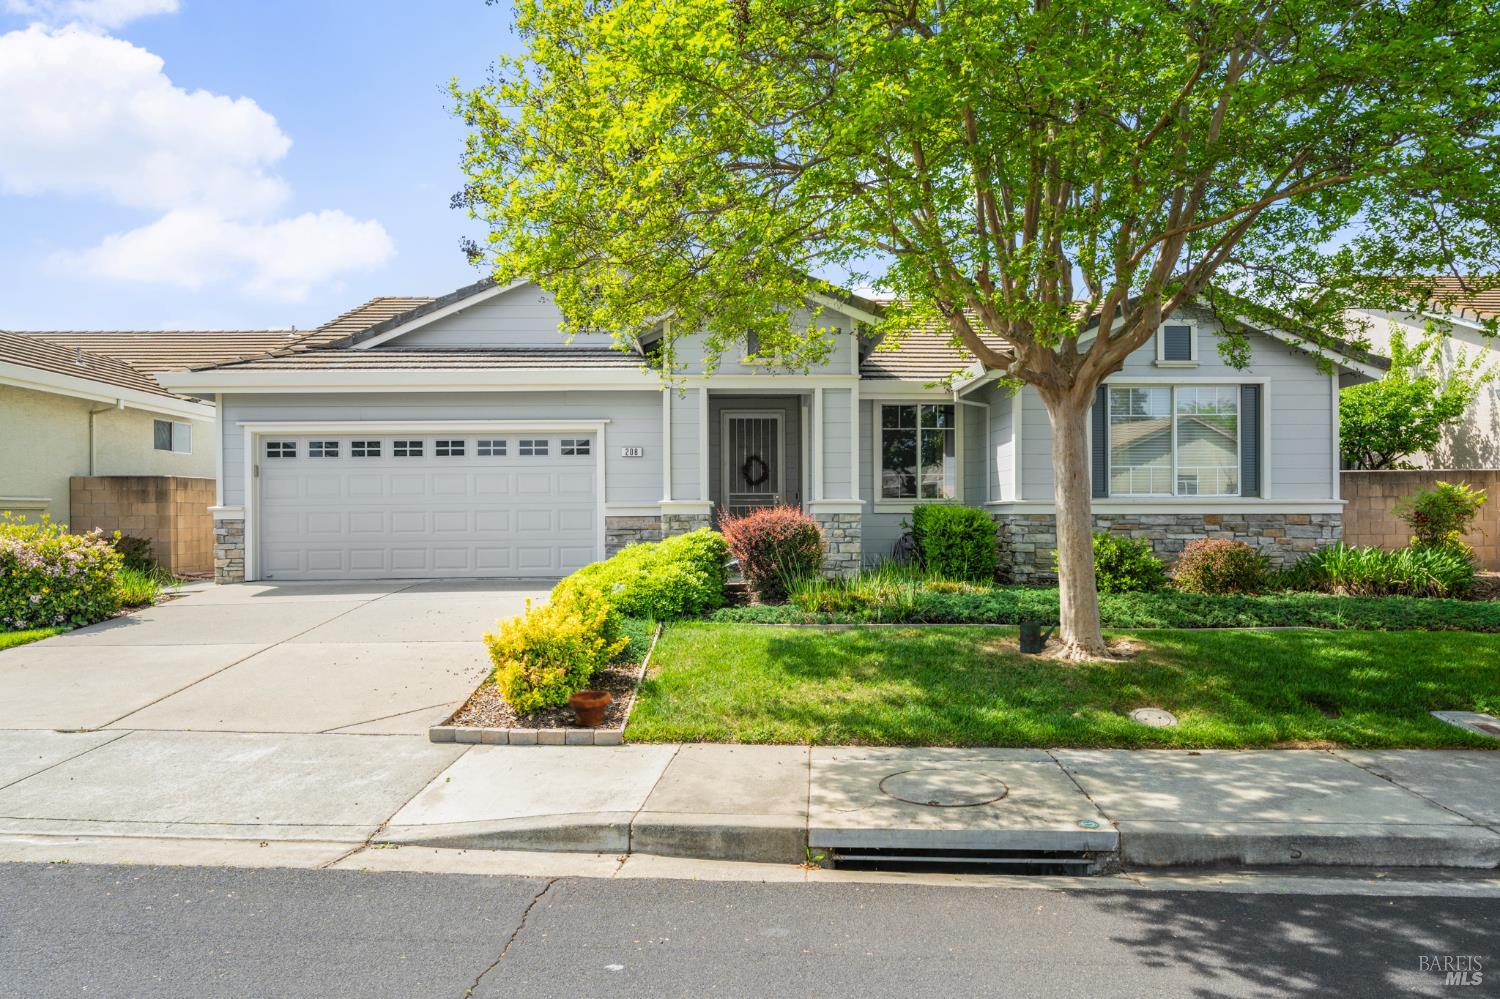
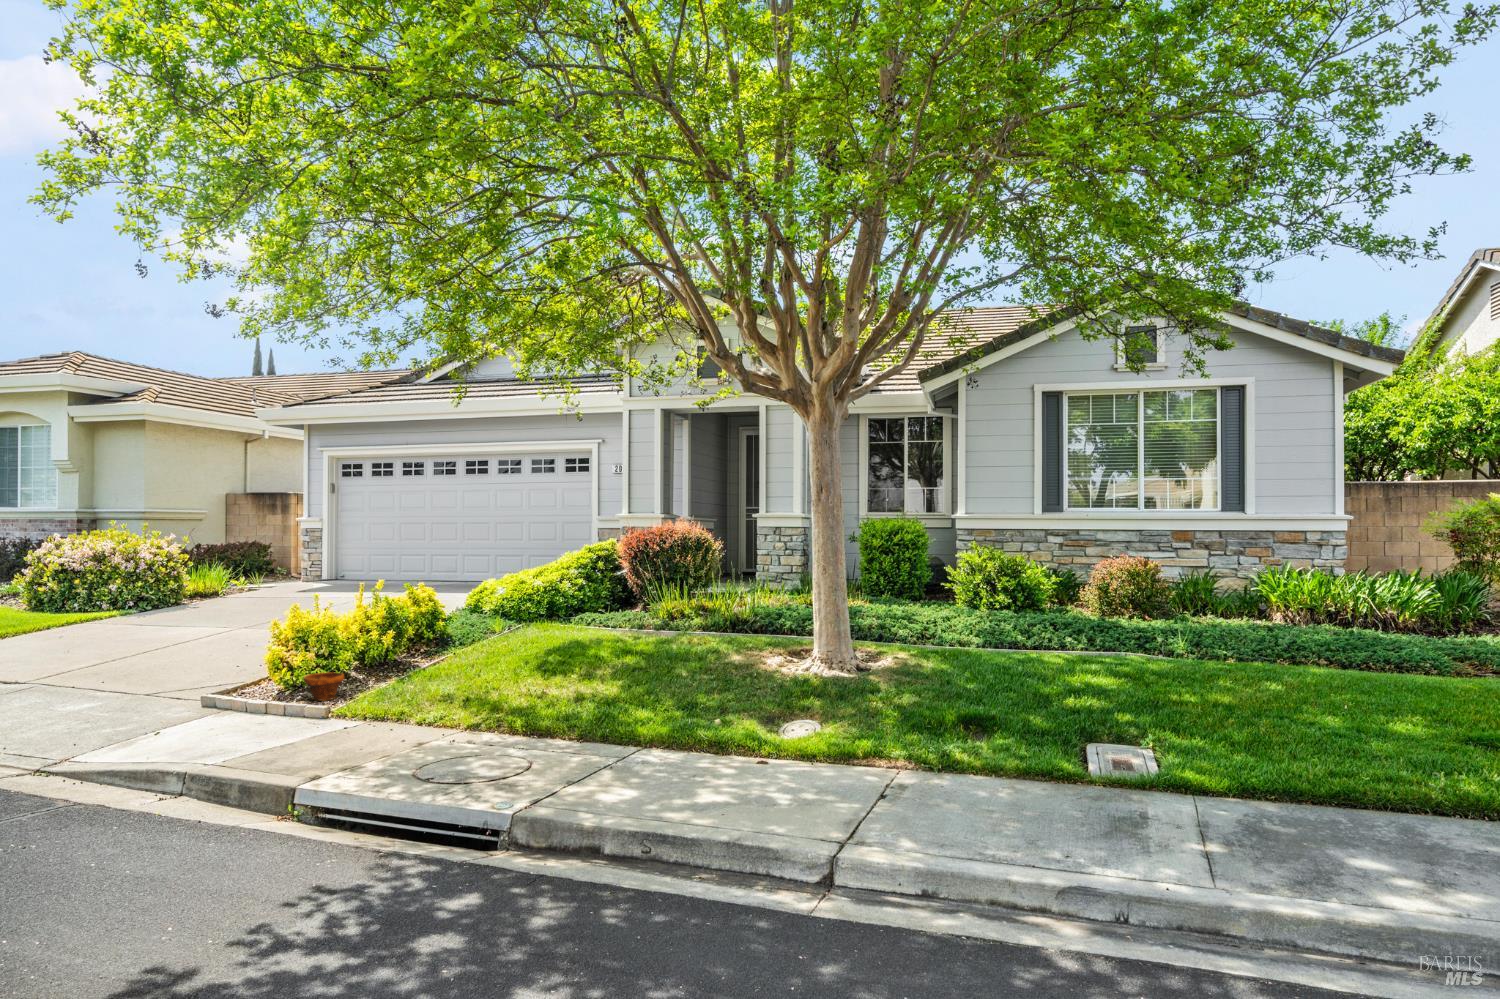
watering can: present [1012,620,1061,653] -> none [762,632,806,664]

